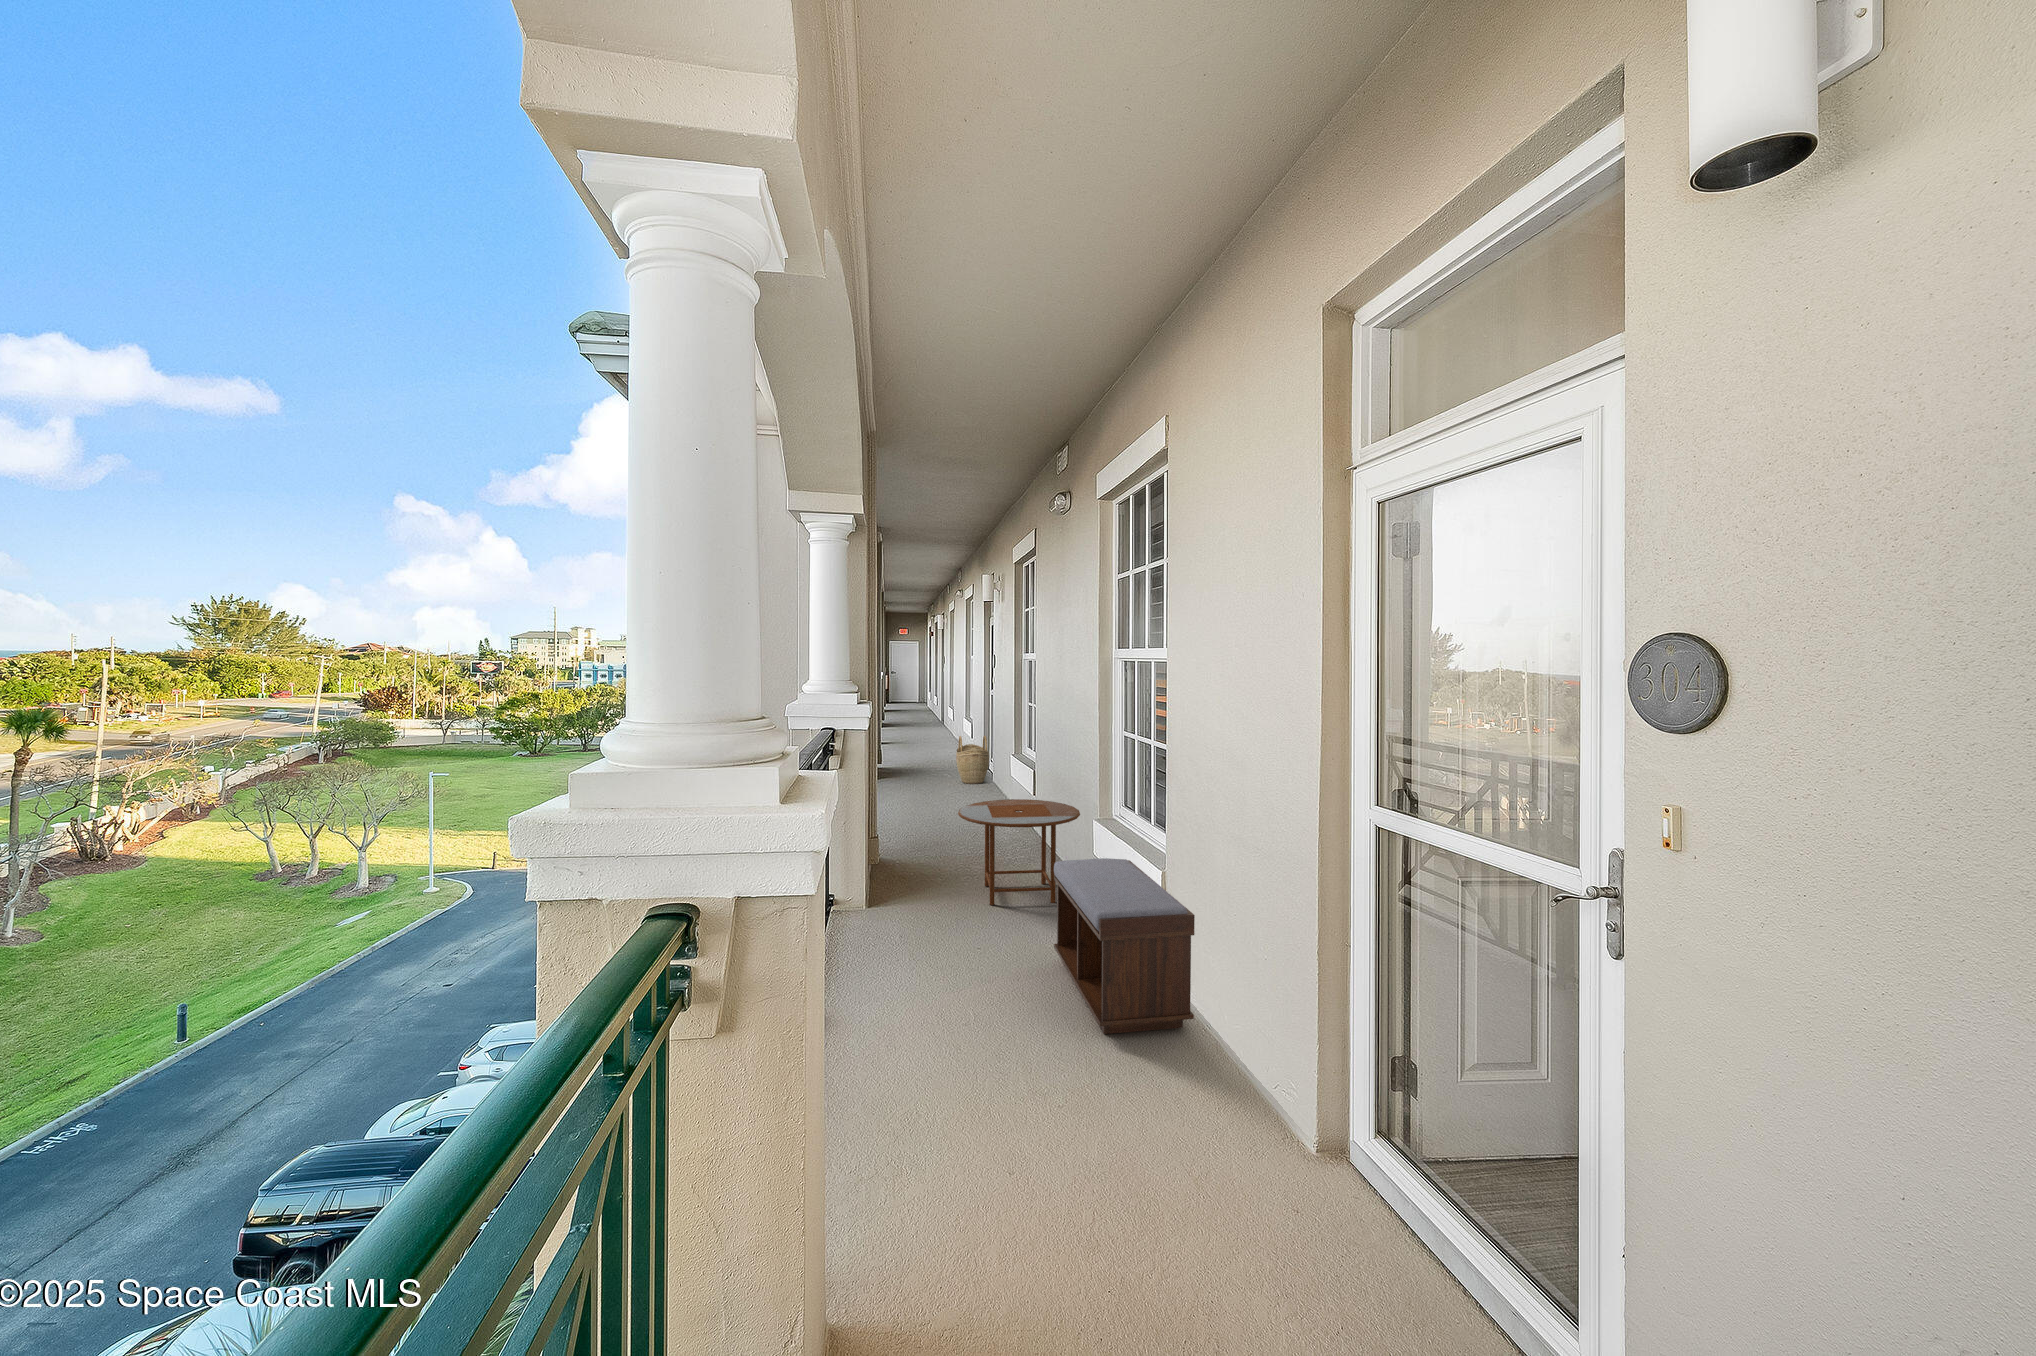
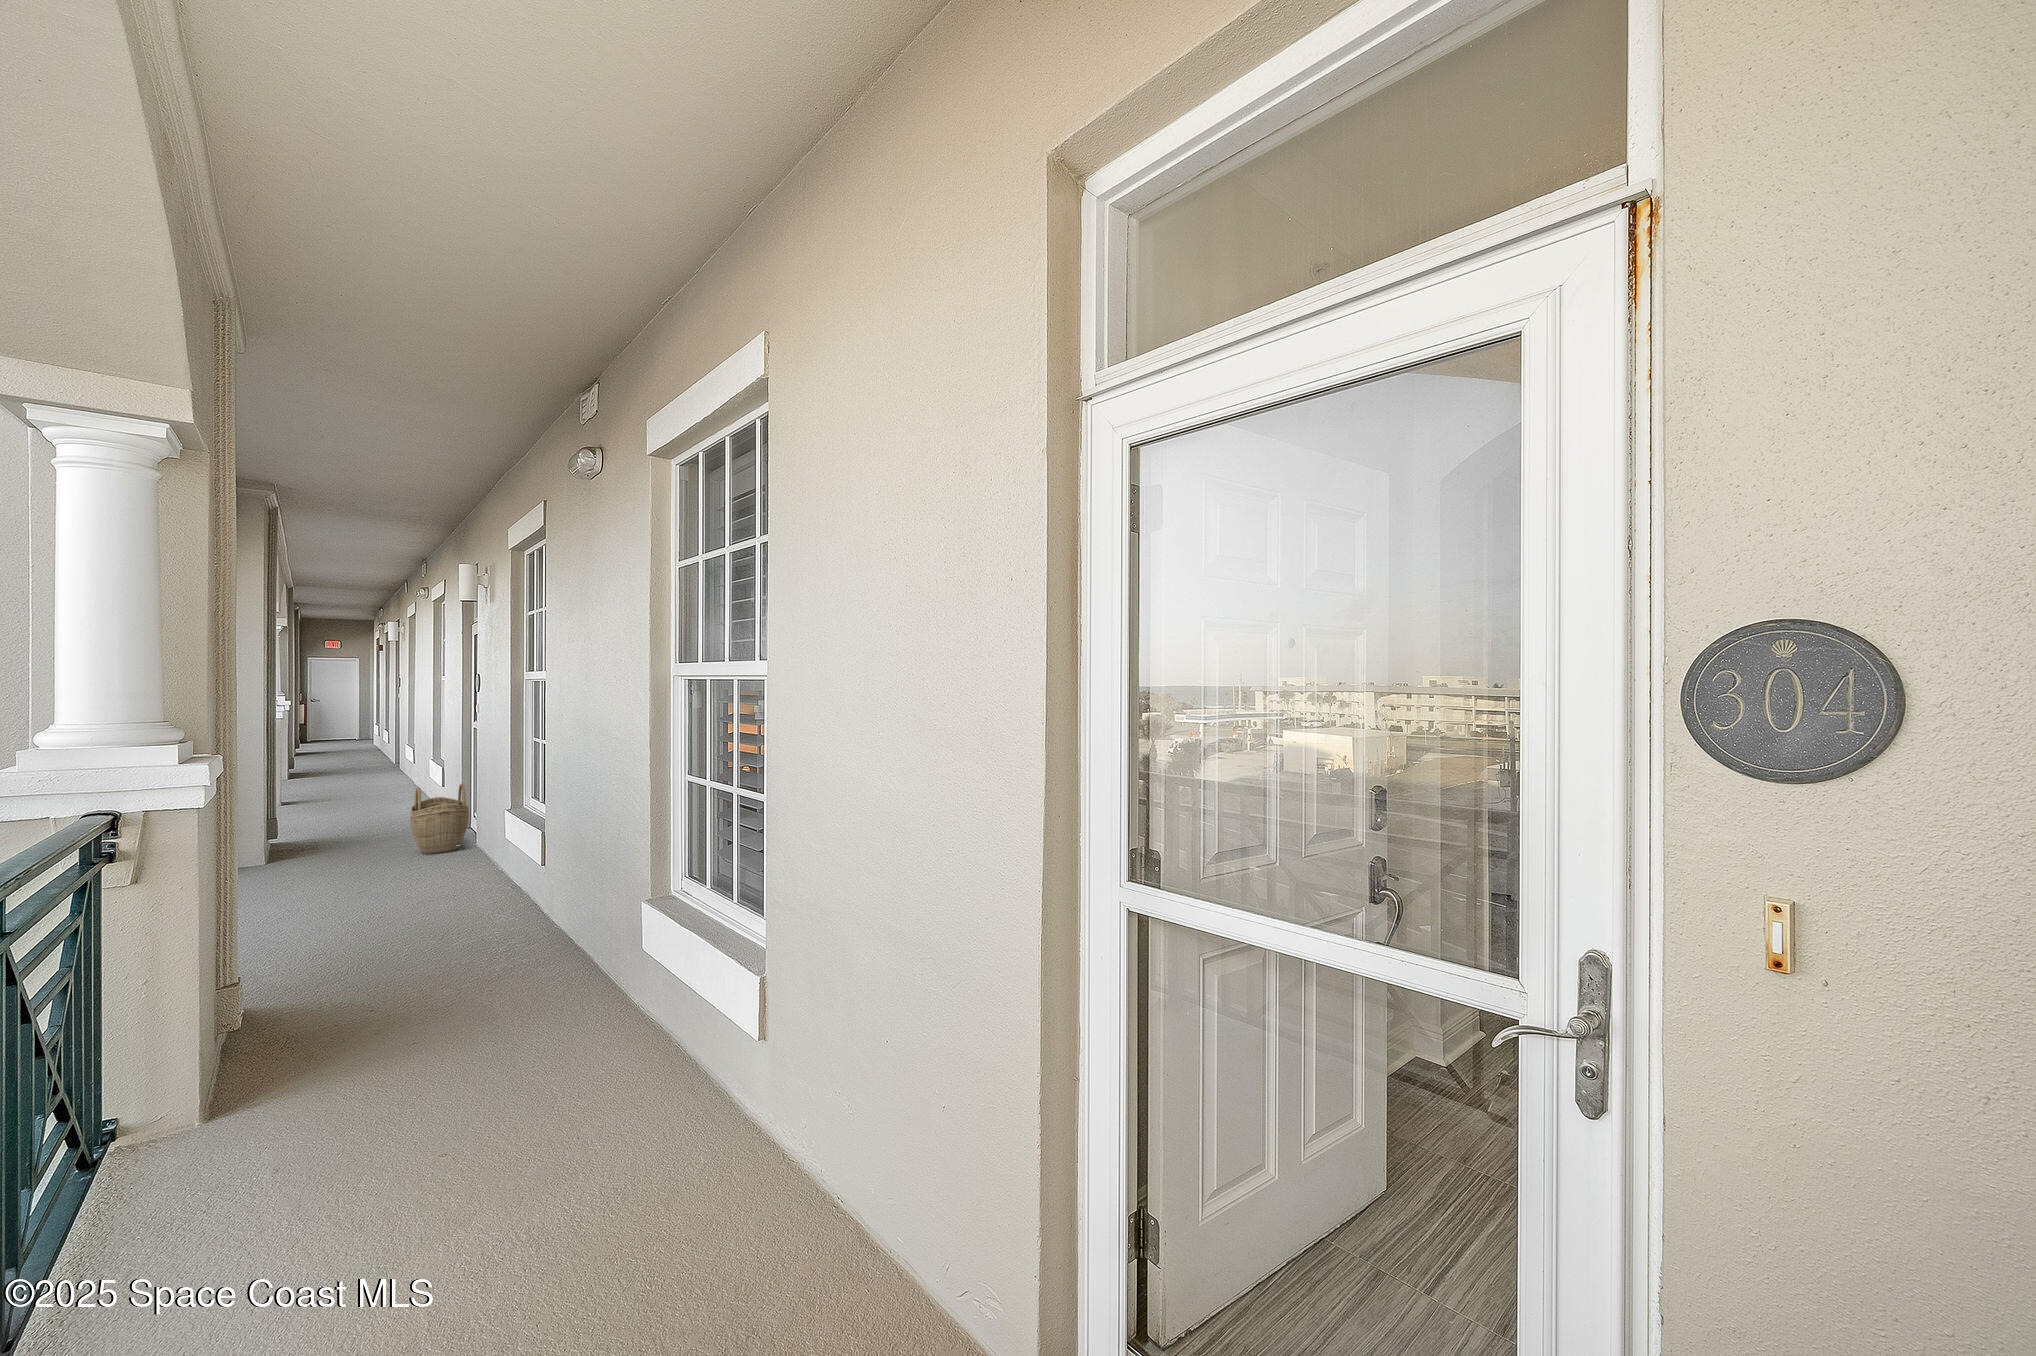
side table: present [958,799,1080,905] -> none [390,881,620,1070]
bench: present [1054,858,1195,1034] -> none [577,965,824,1297]

